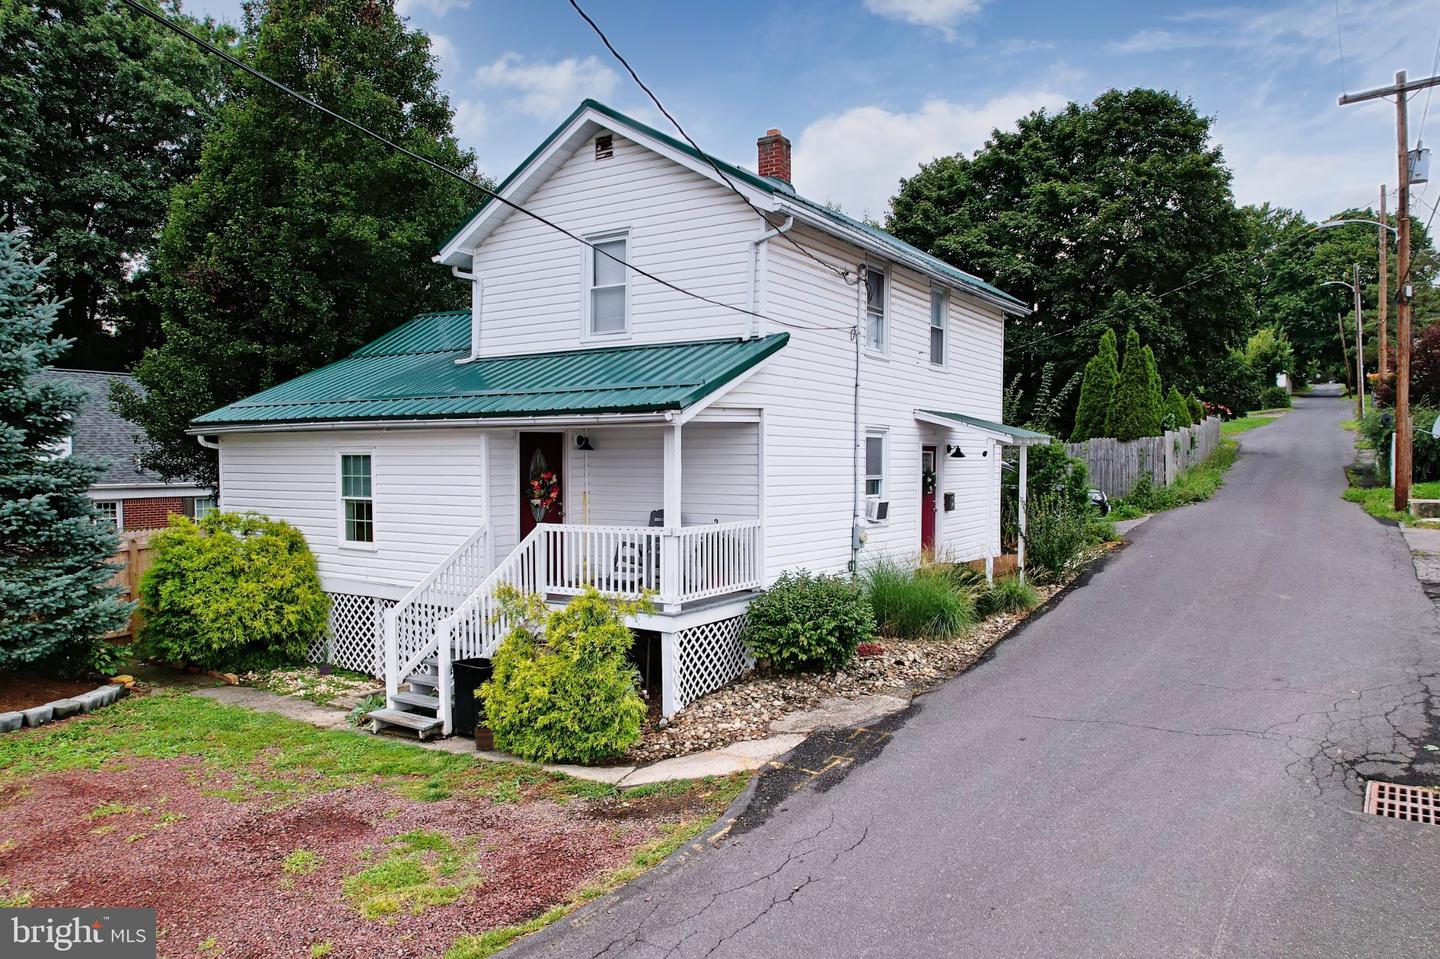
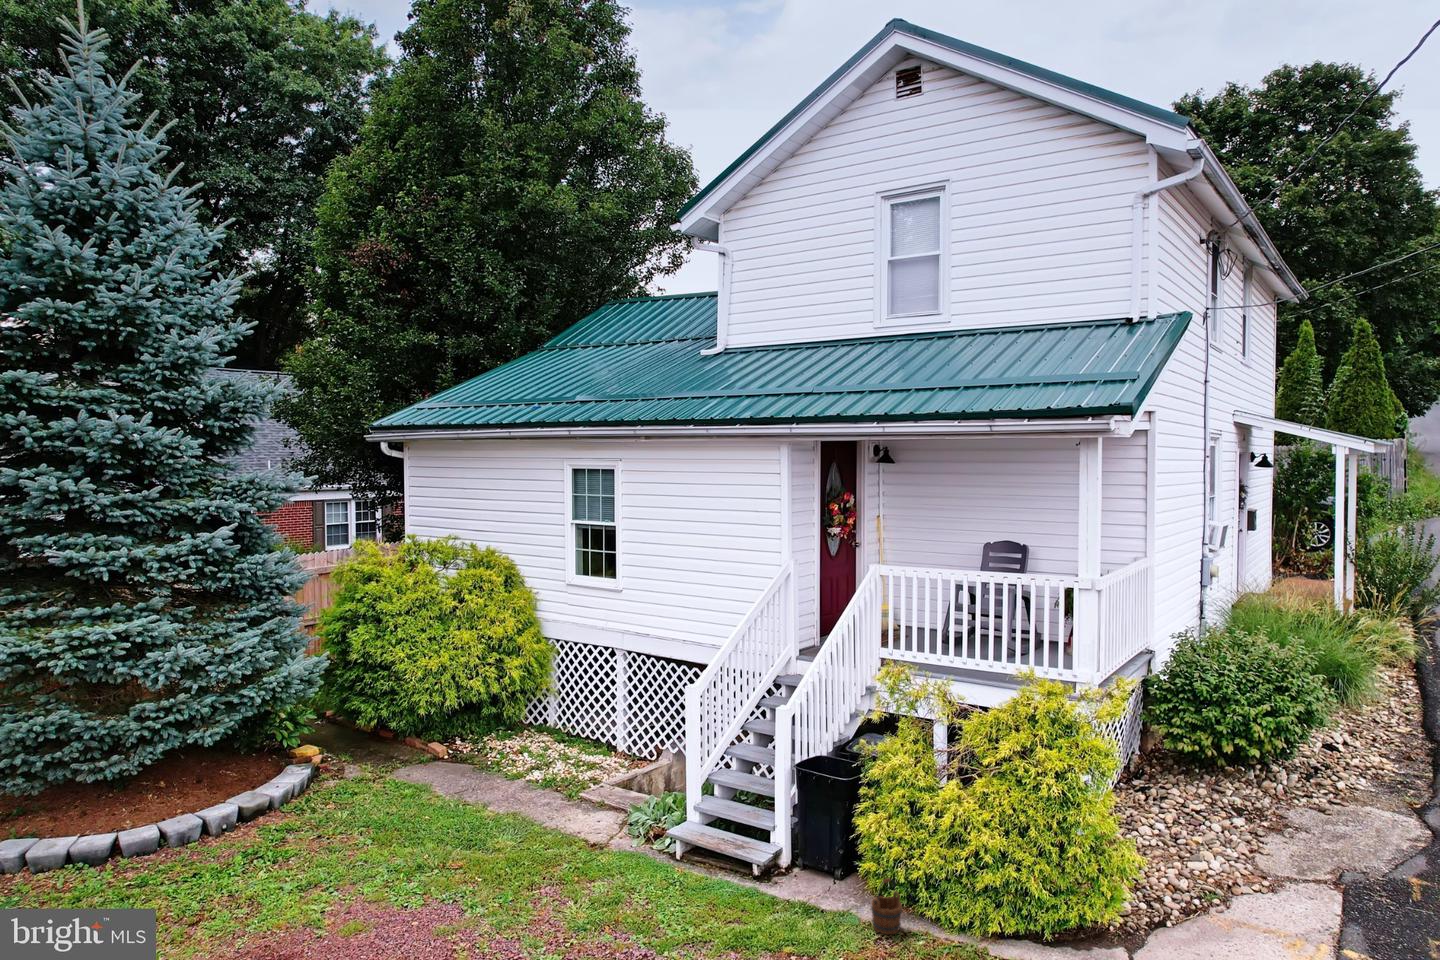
decorative plant: present [319,642,332,675] -> none [528,700,571,744]

